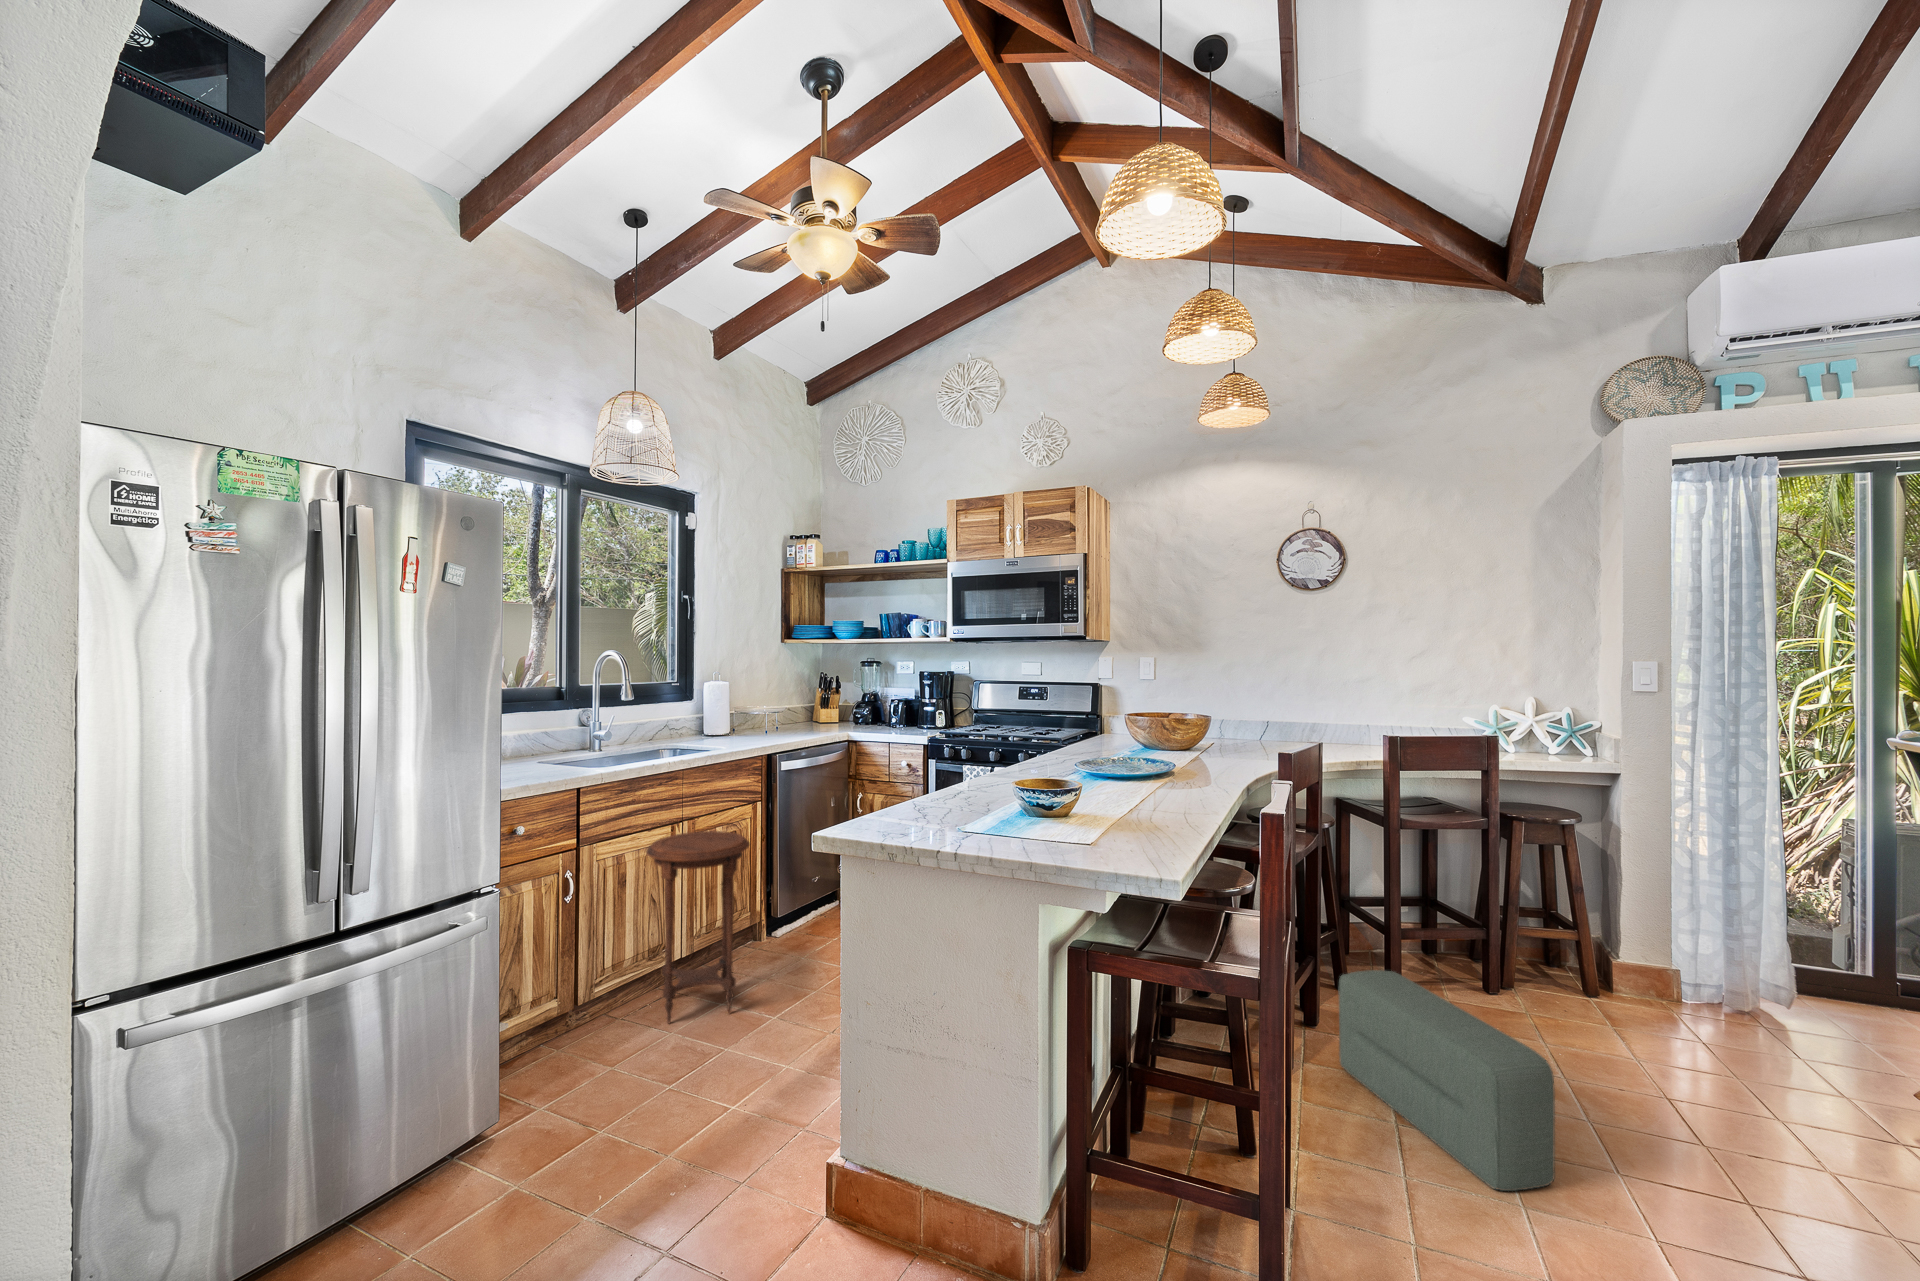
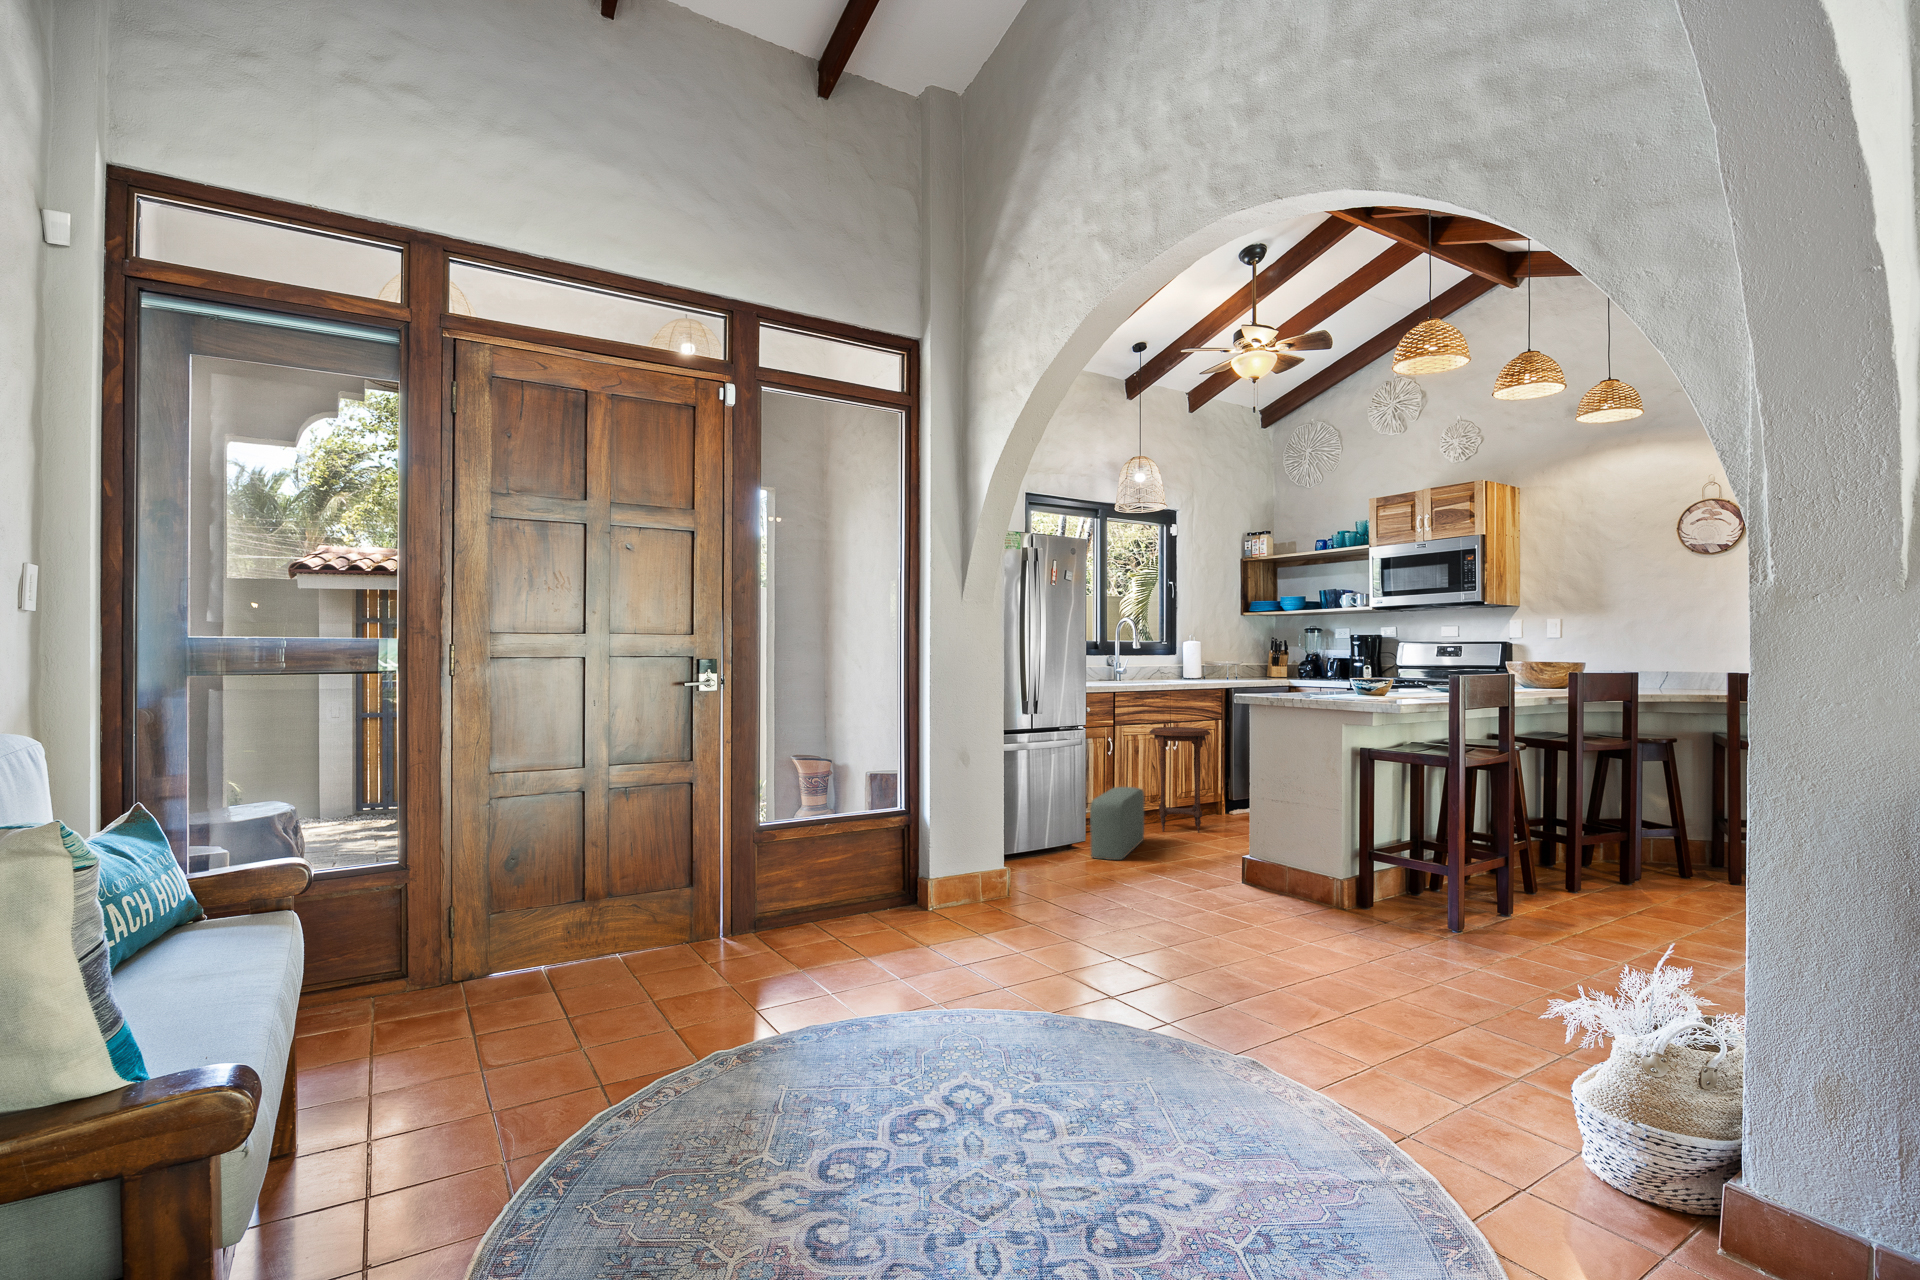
pouf: present [1339,970,1555,1191] -> present [1090,787,1144,860]

